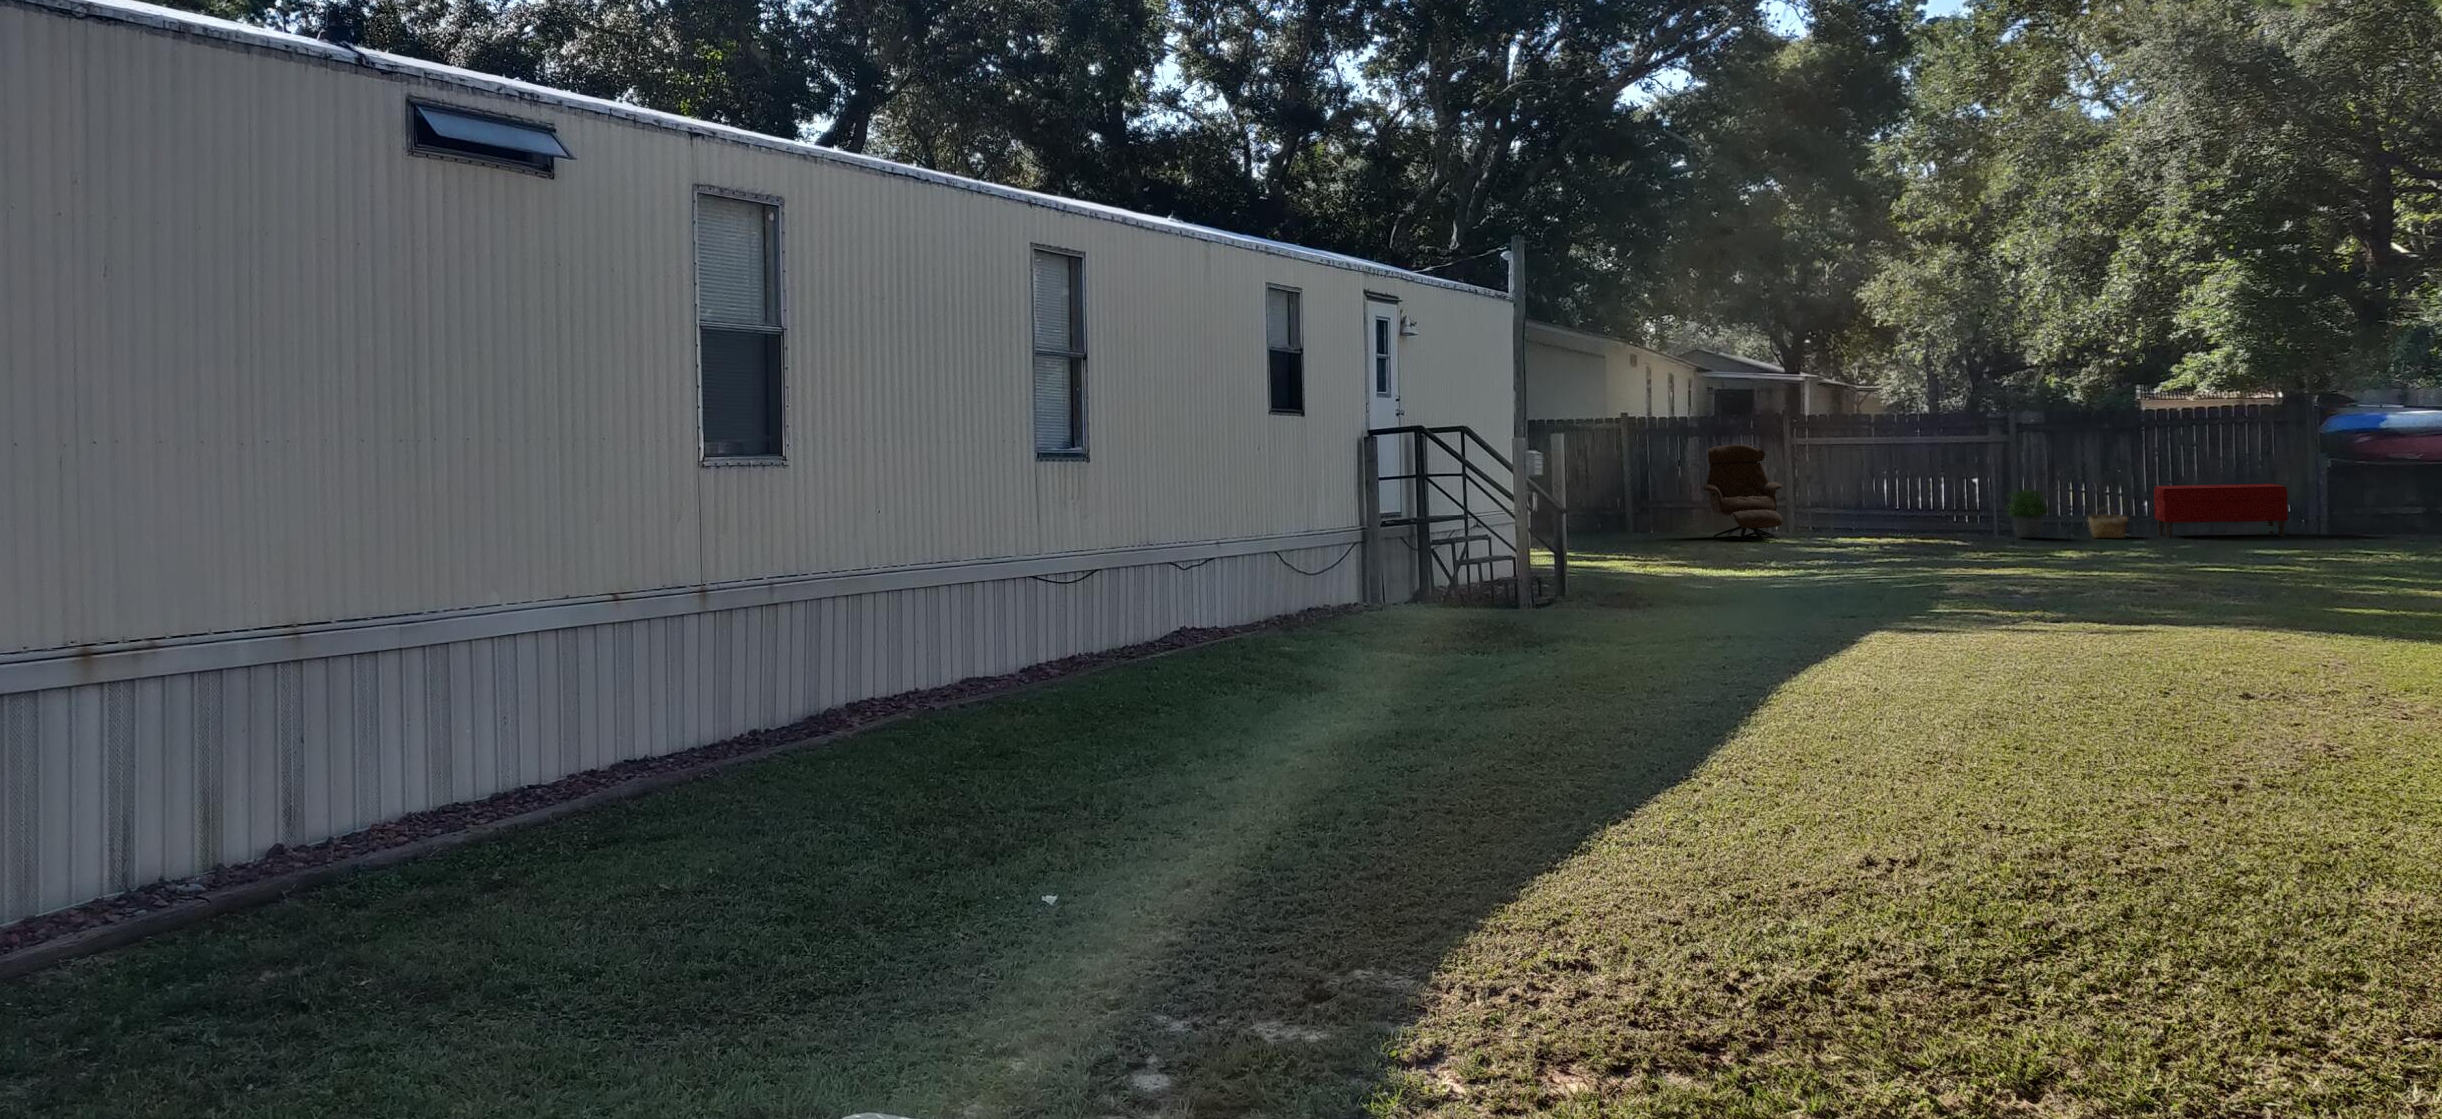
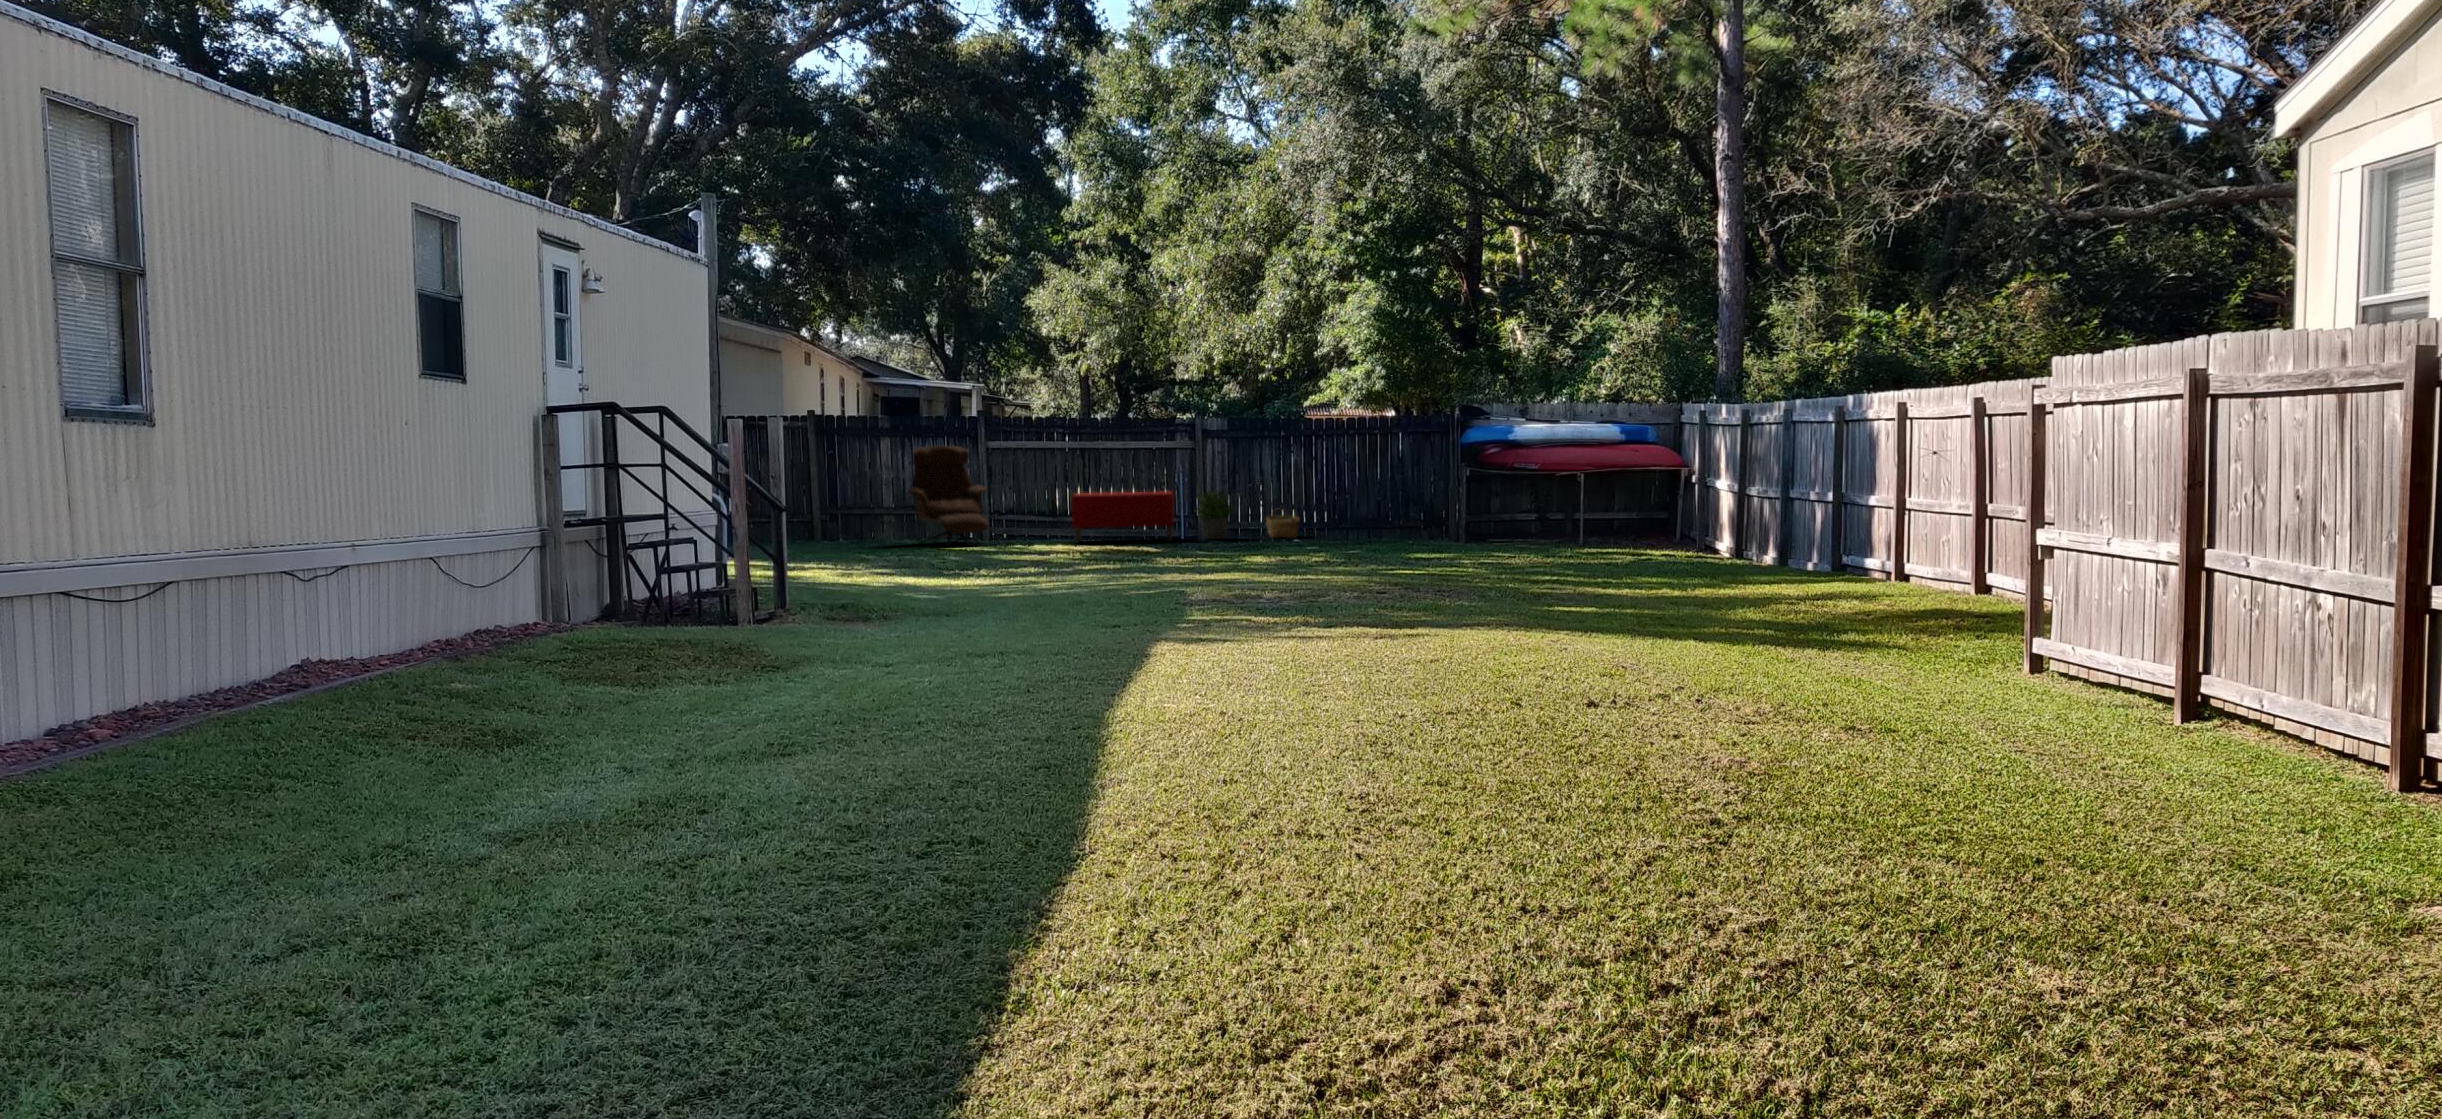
bench: present [2154,484,2288,538] -> present [1071,491,1174,543]

